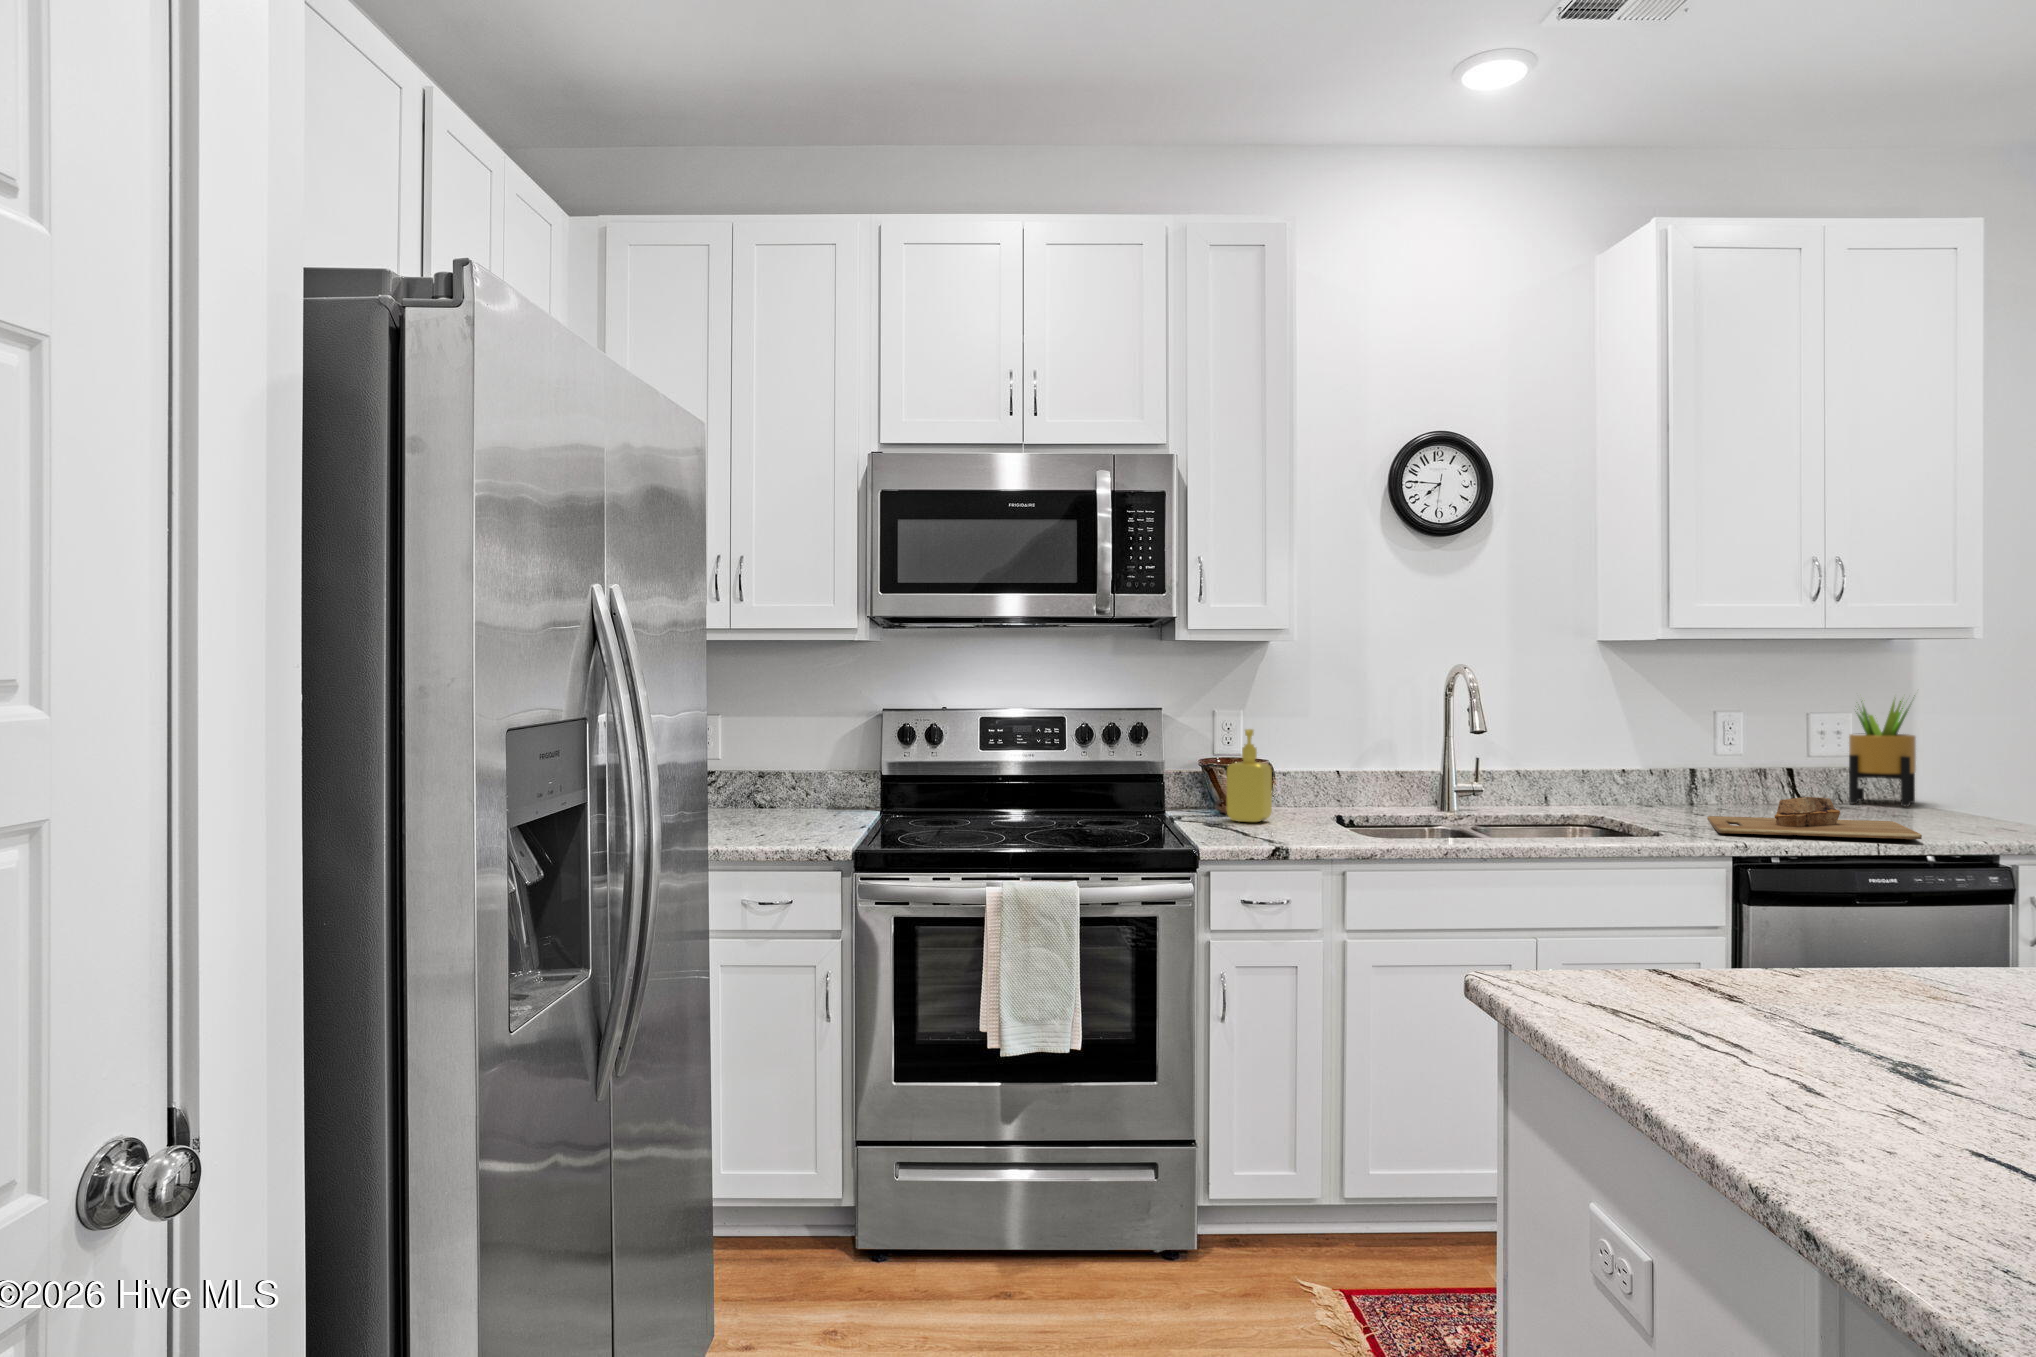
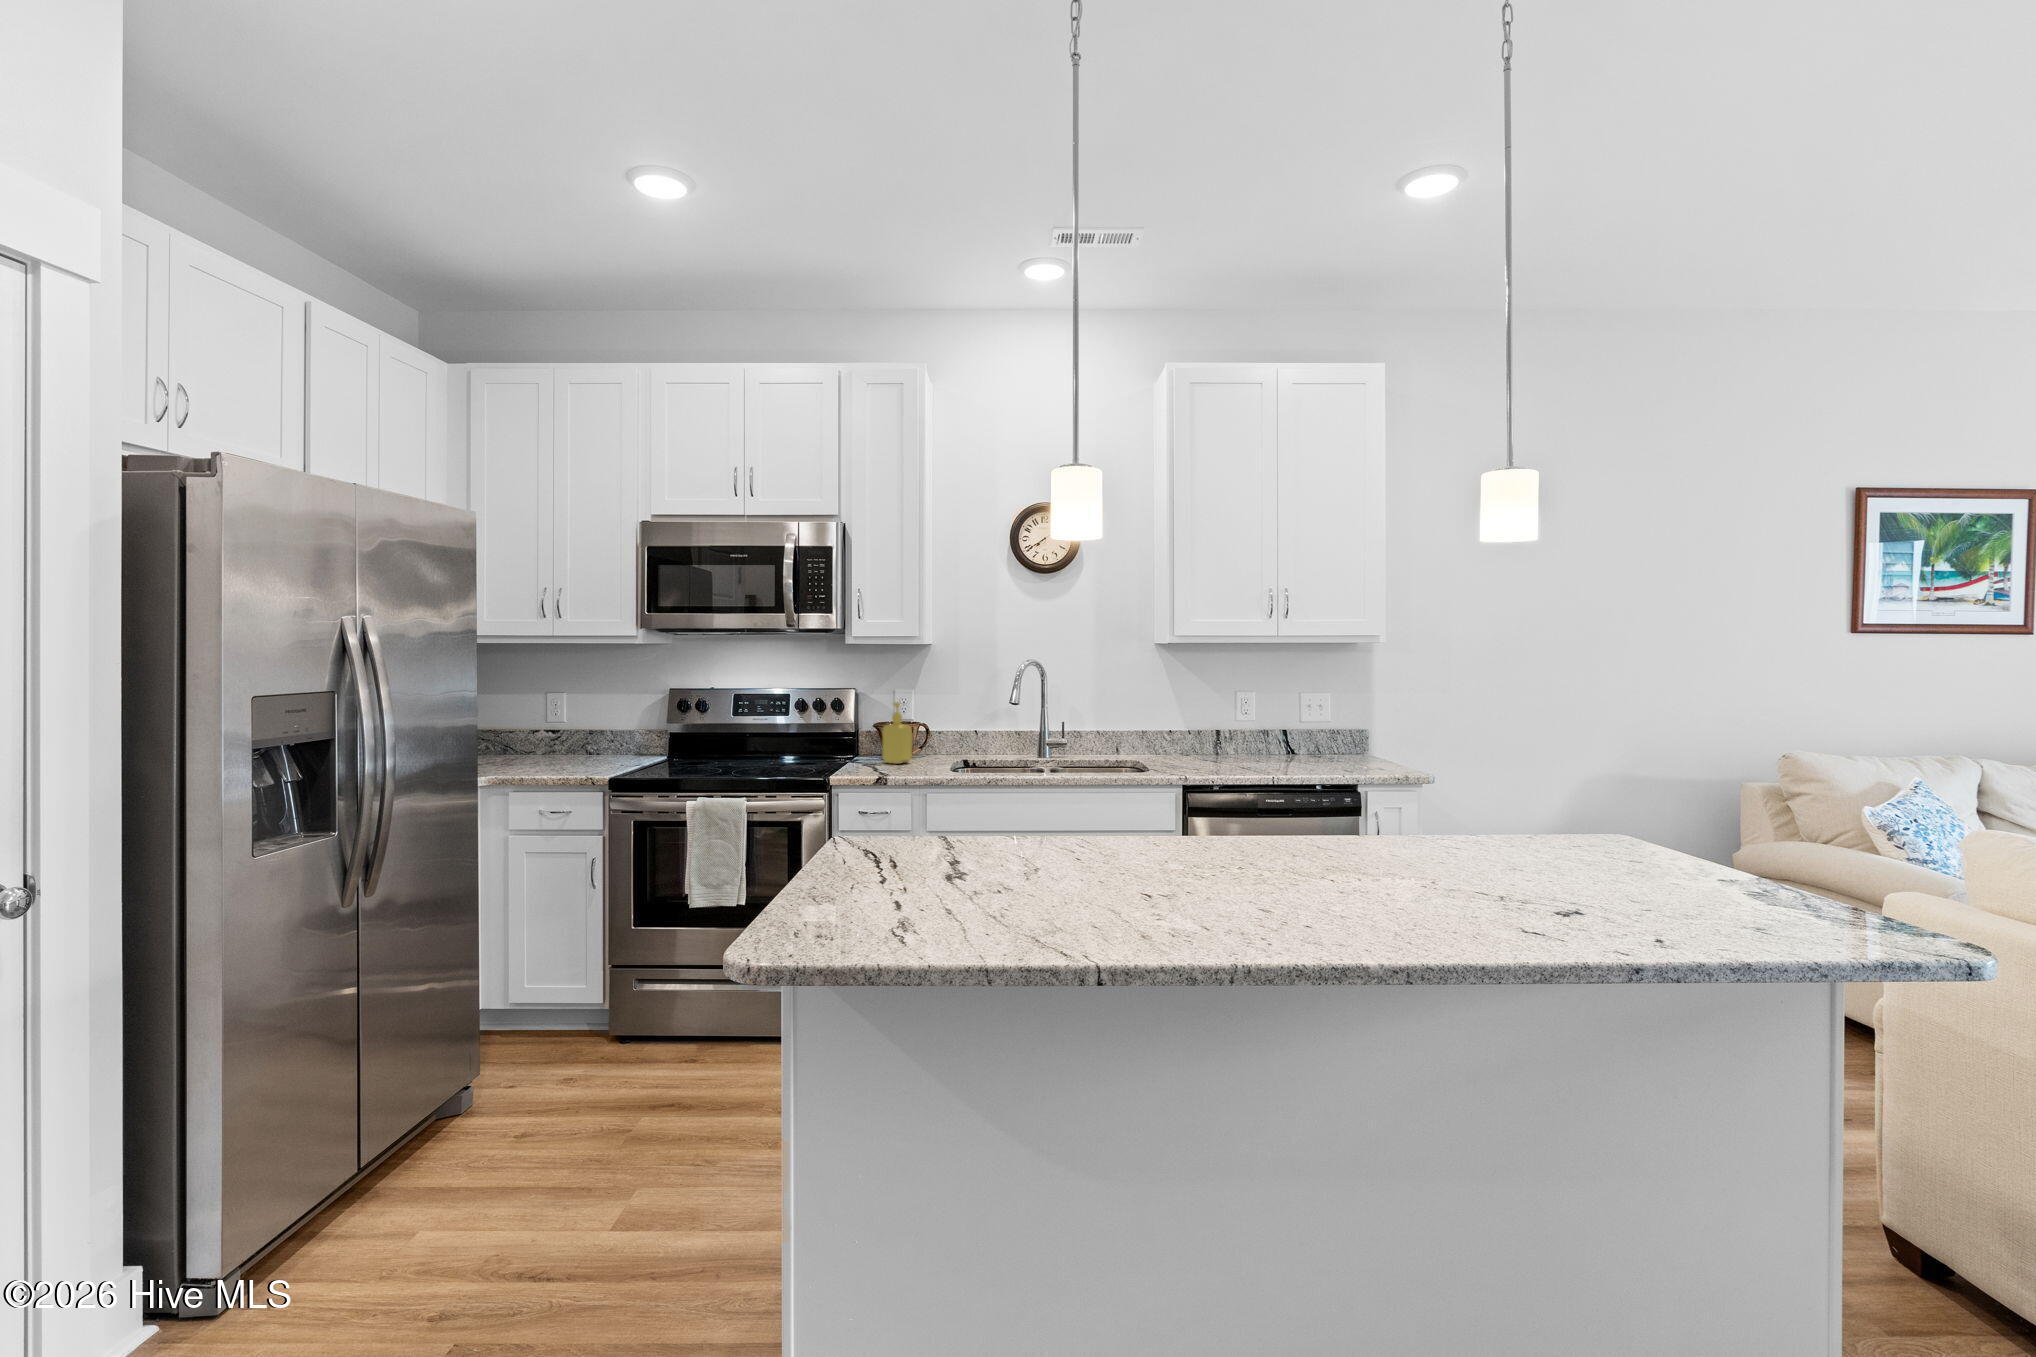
potted plant: present [1849,701,1916,806] -> none [1320,675,1366,756]
cutting board: present [1707,797,1922,839] -> none [1186,747,1315,775]

